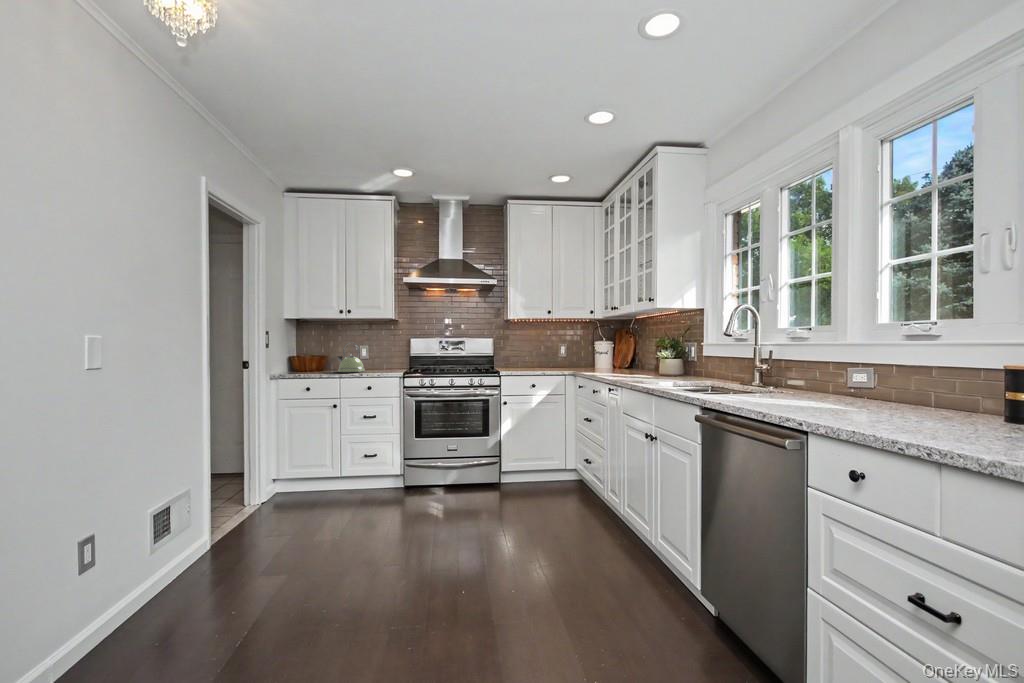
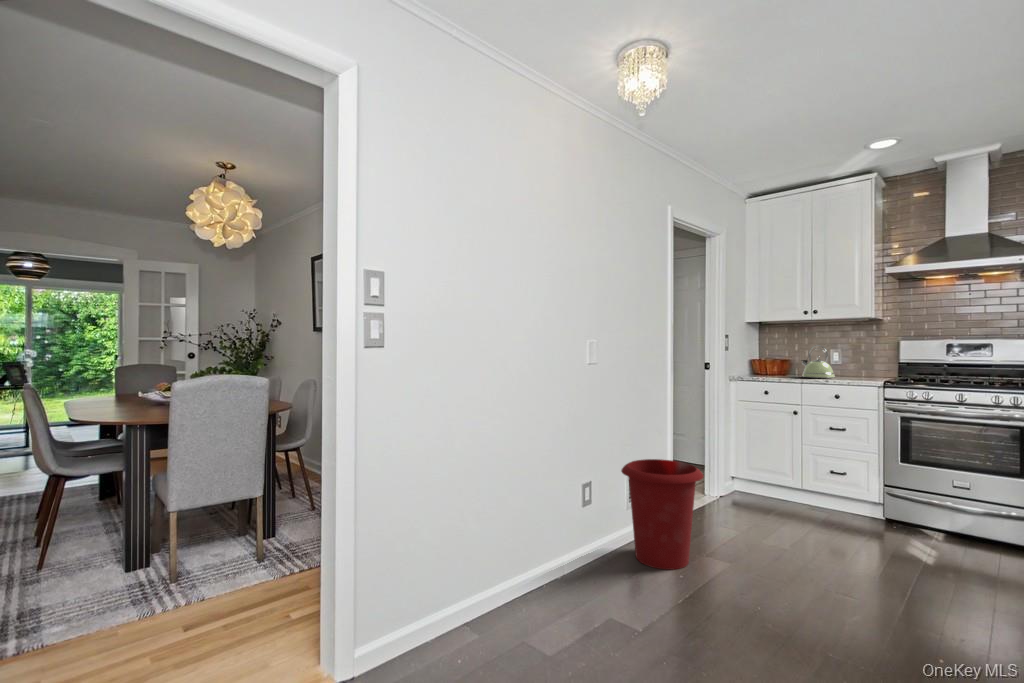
waste bin: none [143,479,254,615] -> present [621,459,703,570]

